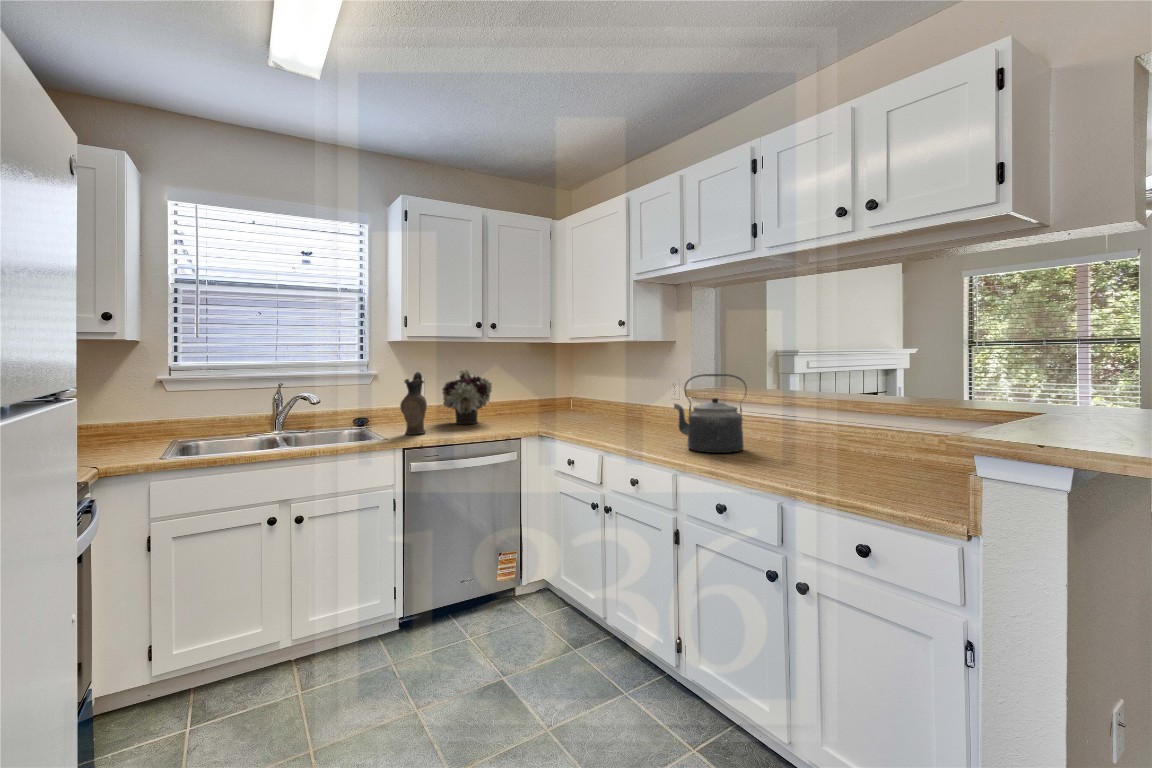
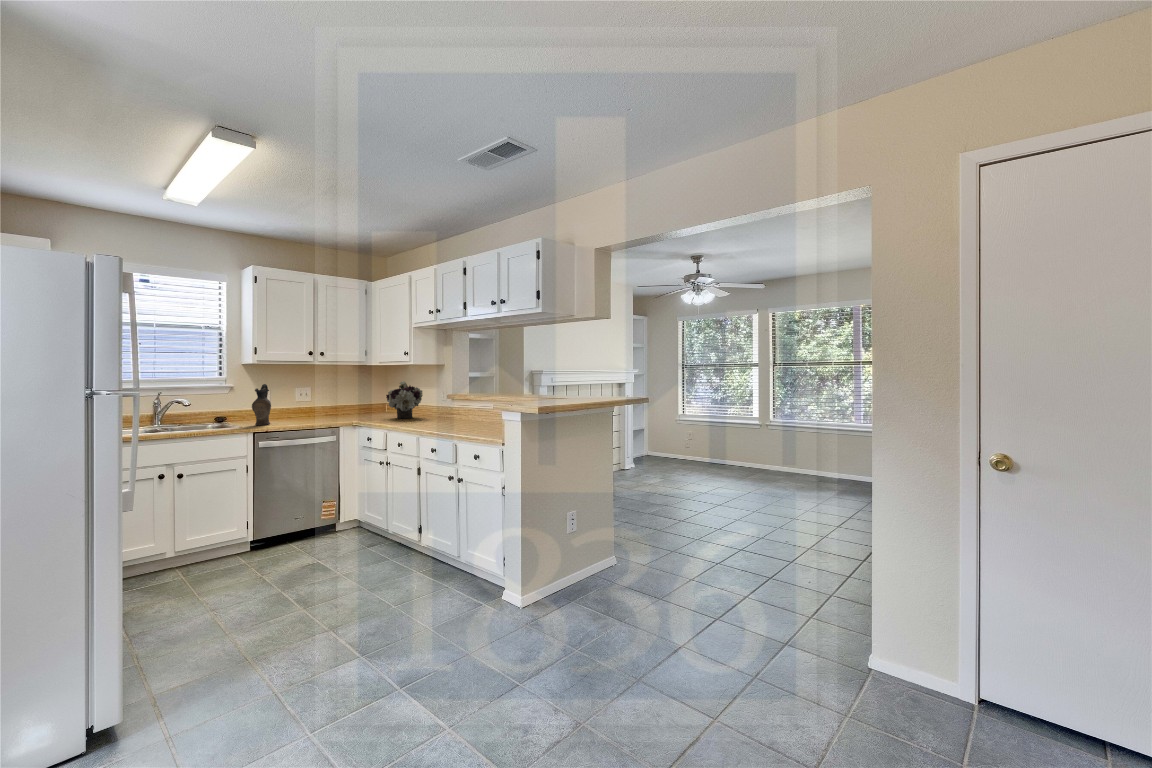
flower arrangement: present [442,368,492,424] -> present [386,381,423,418]
kettle: present [674,374,747,453] -> none [427,383,467,426]

